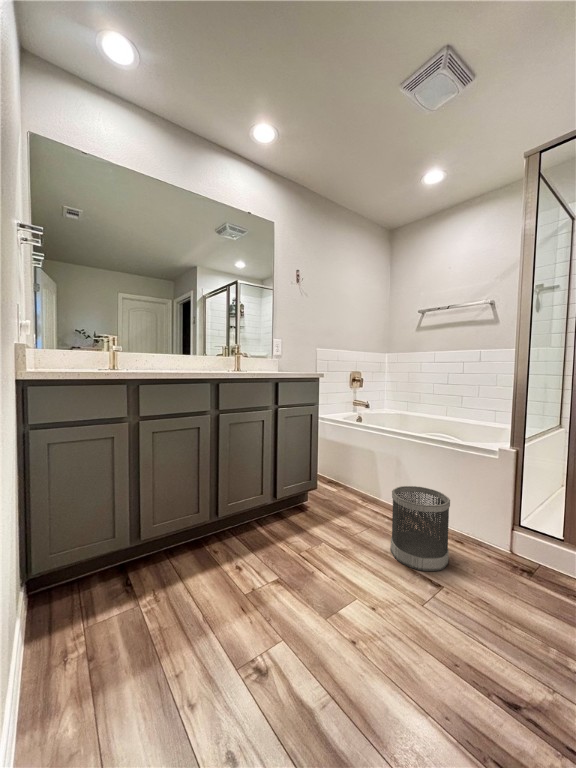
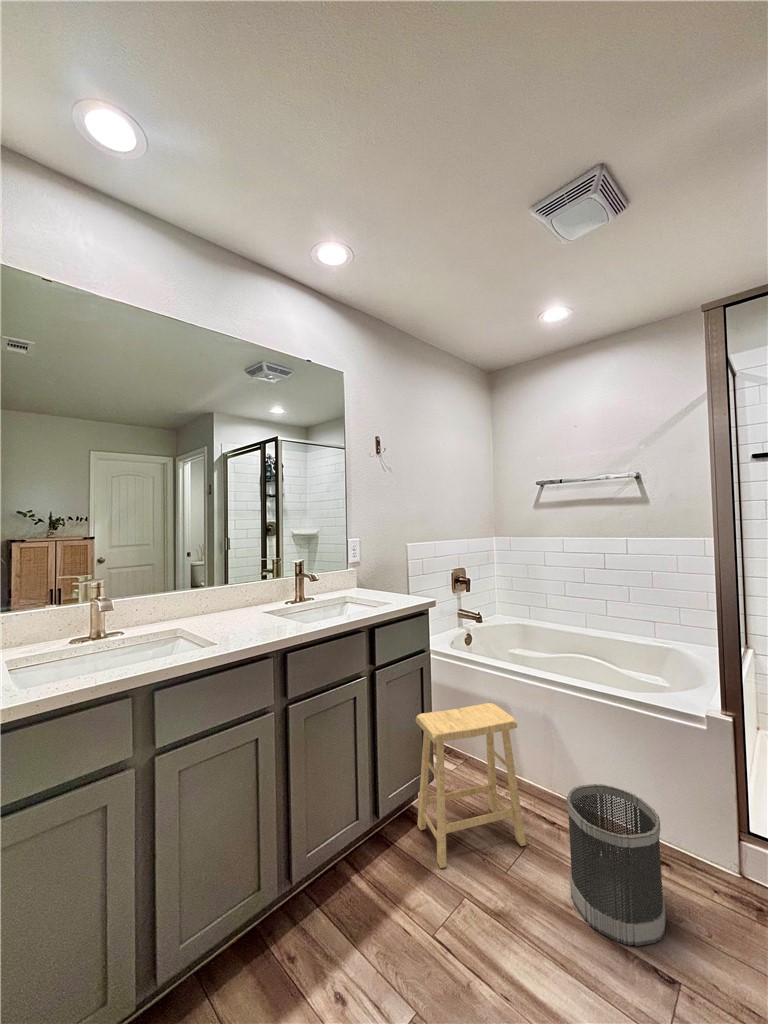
footstool: none [304,442,371,530] -> present [416,703,526,868]

